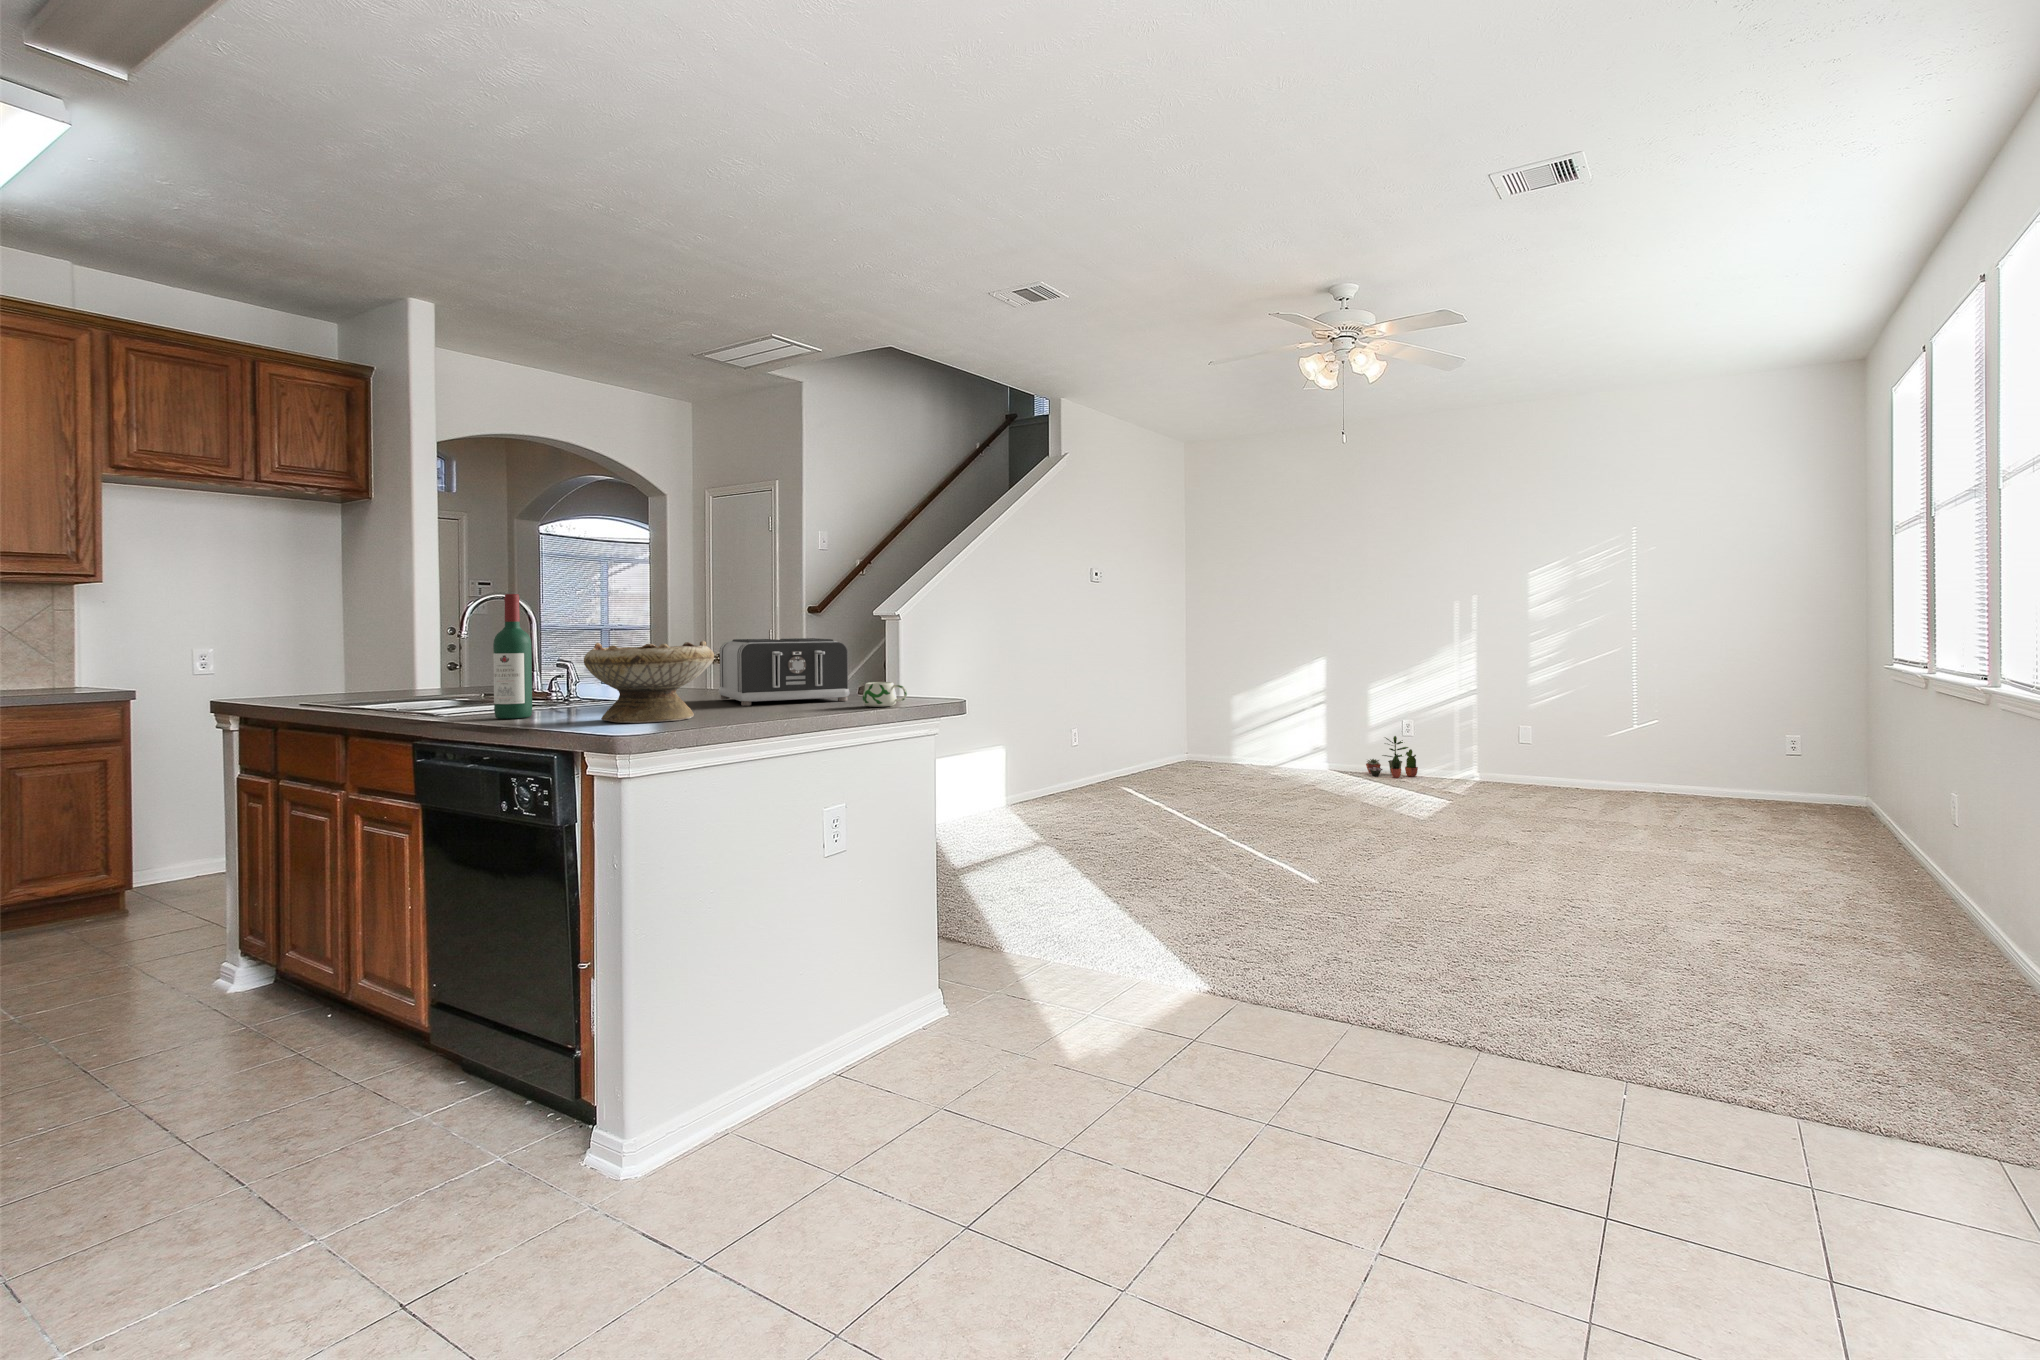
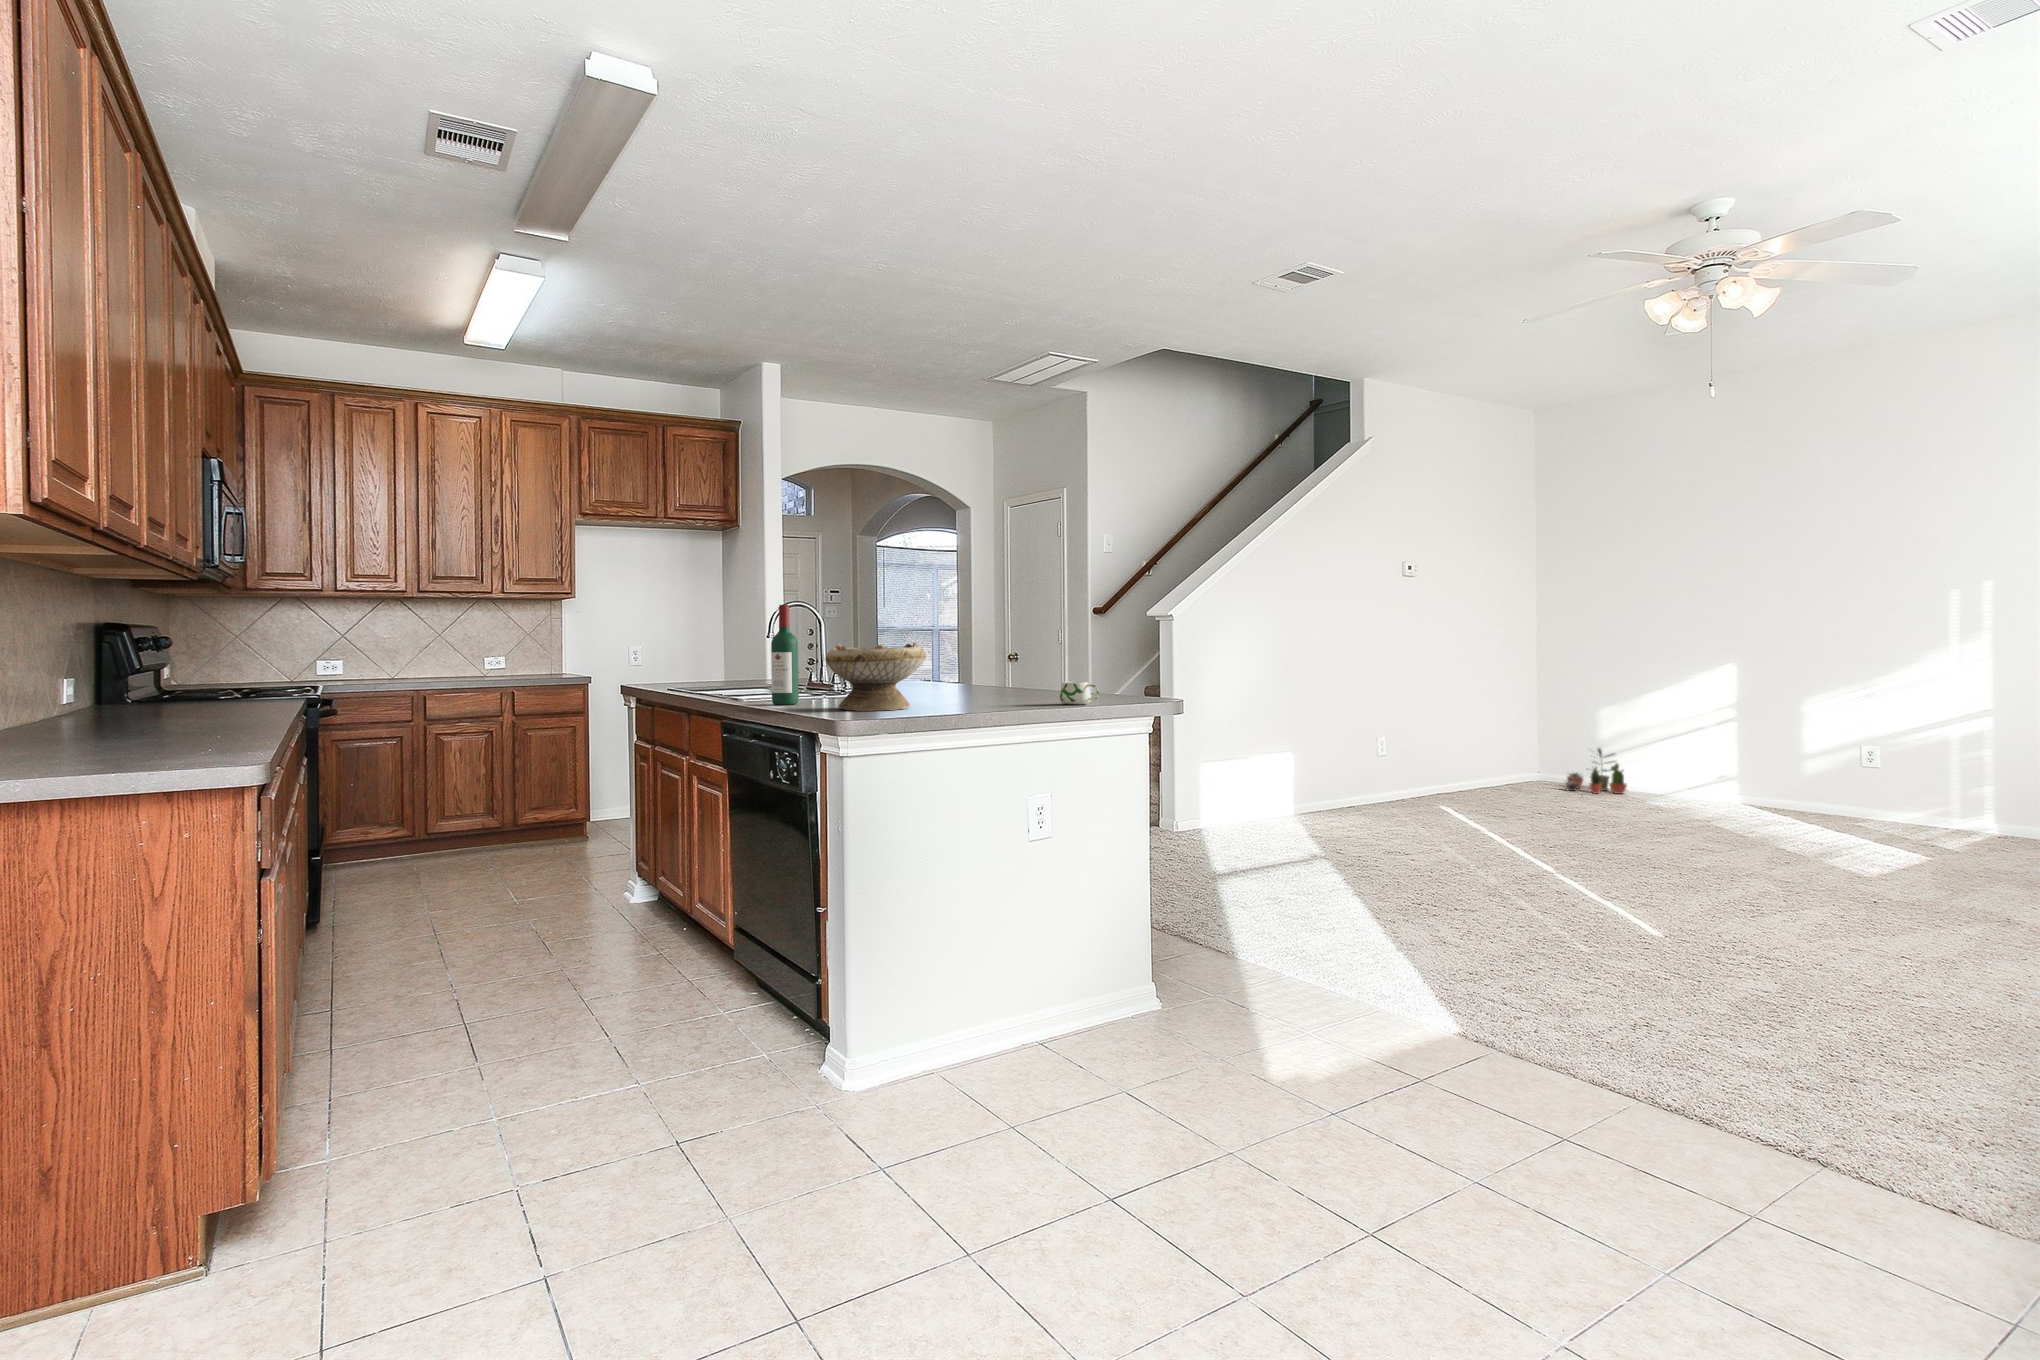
toaster: present [719,638,850,706] -> none [955,640,1060,700]
potted plant: present [1366,736,1418,778] -> present [1566,749,1627,794]

